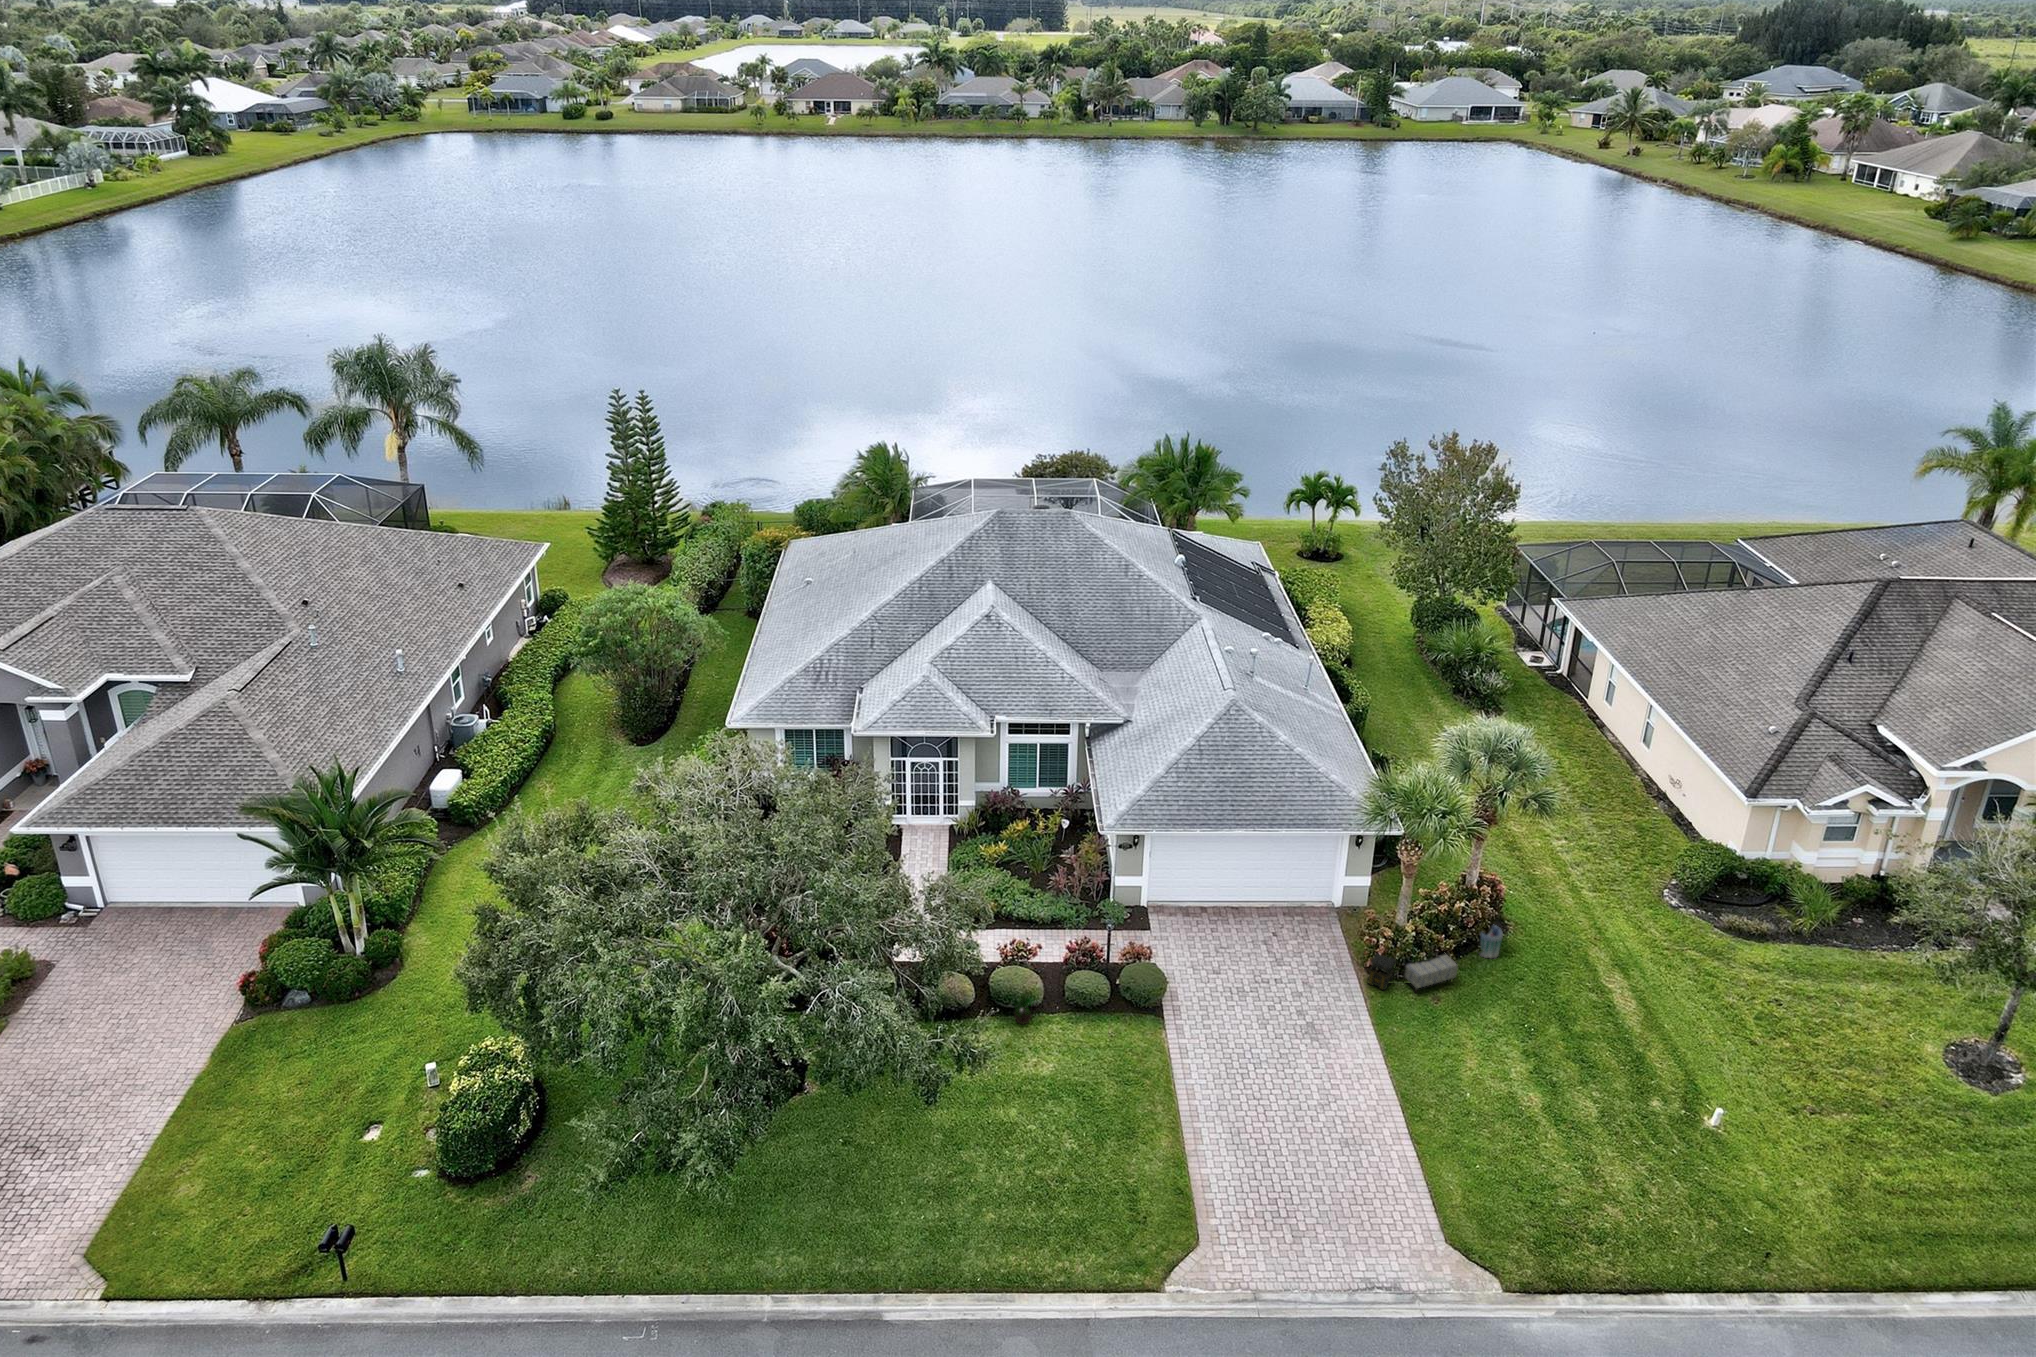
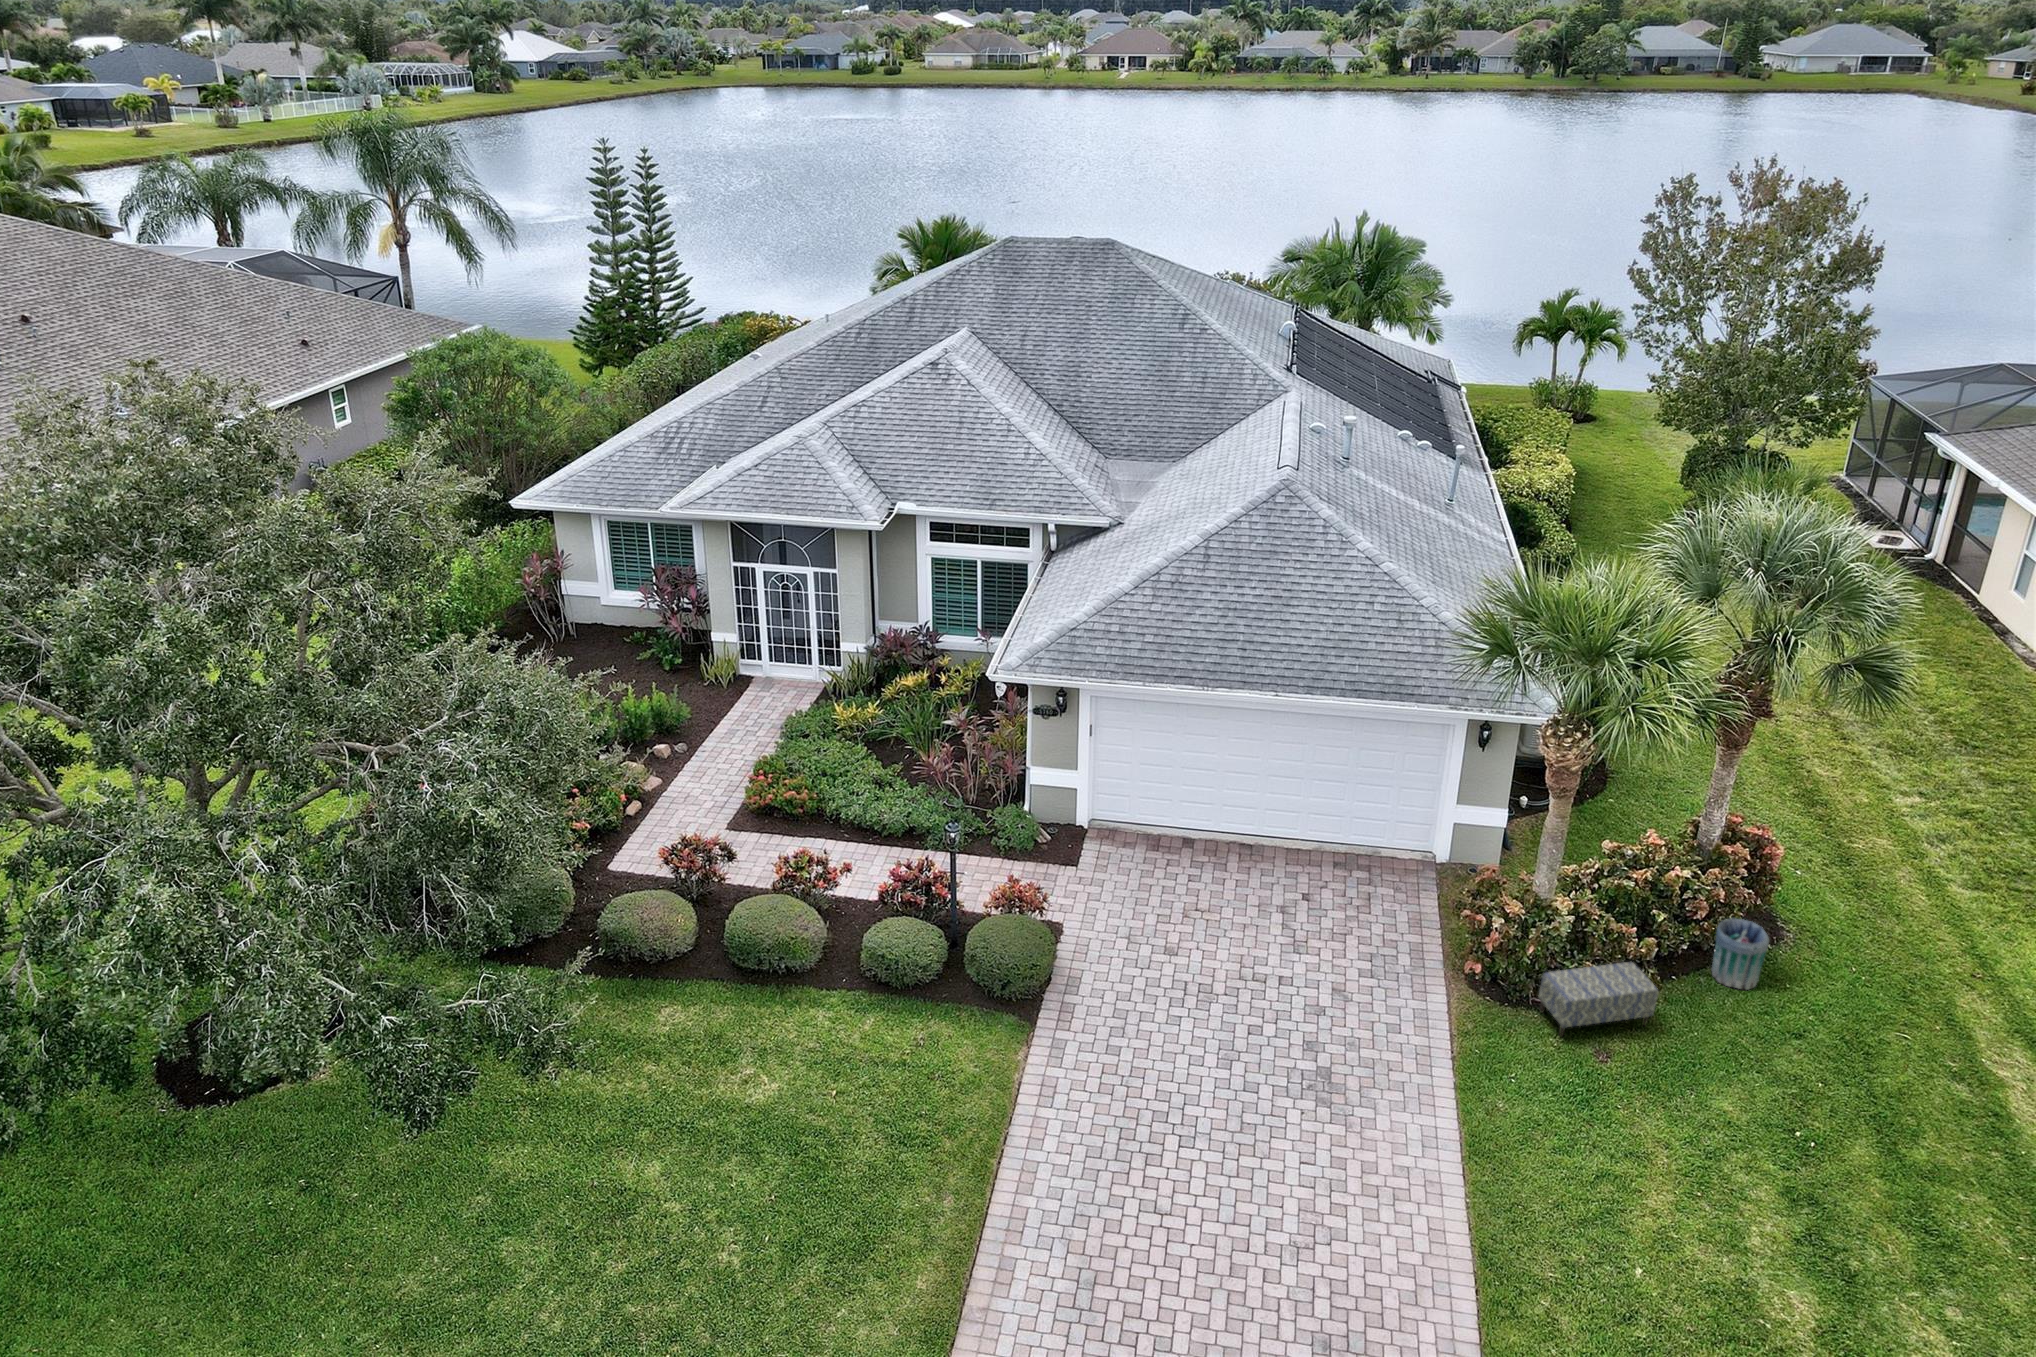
toolbox: present [1368,954,1396,990] -> none [1462,946,1524,1023]
potted tree: present [1014,995,1033,1024] -> none [727,936,774,996]

